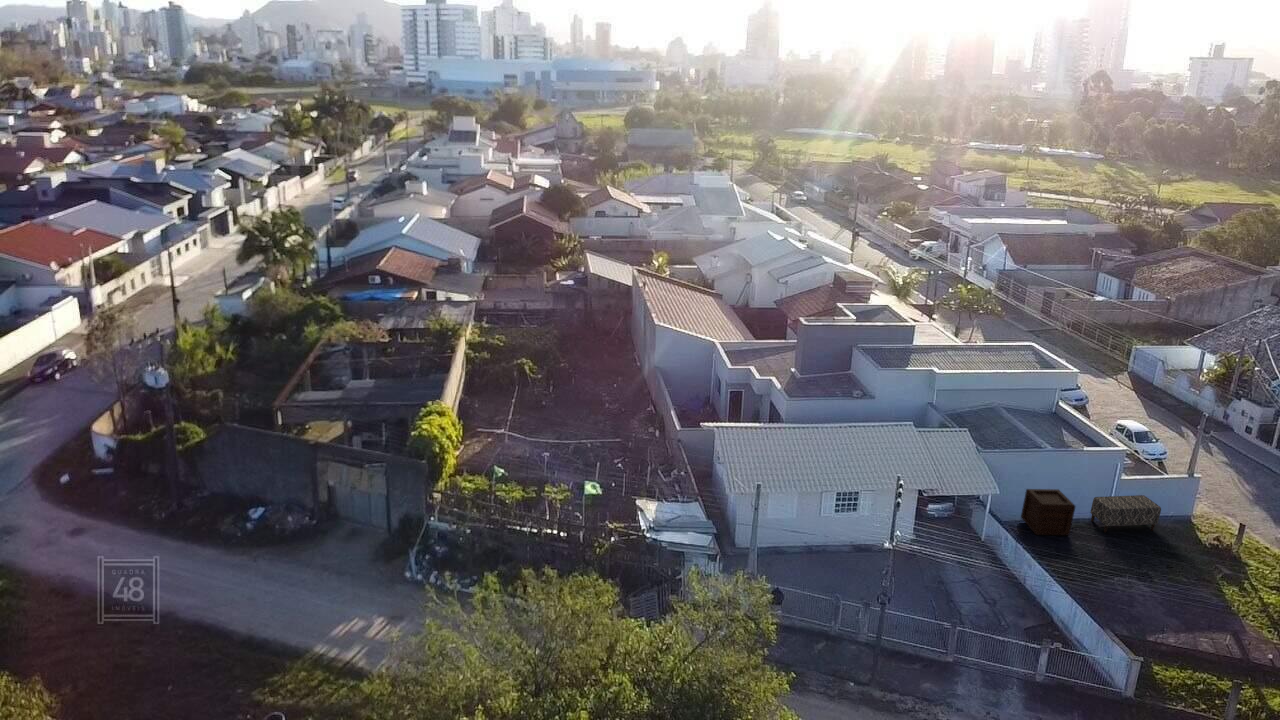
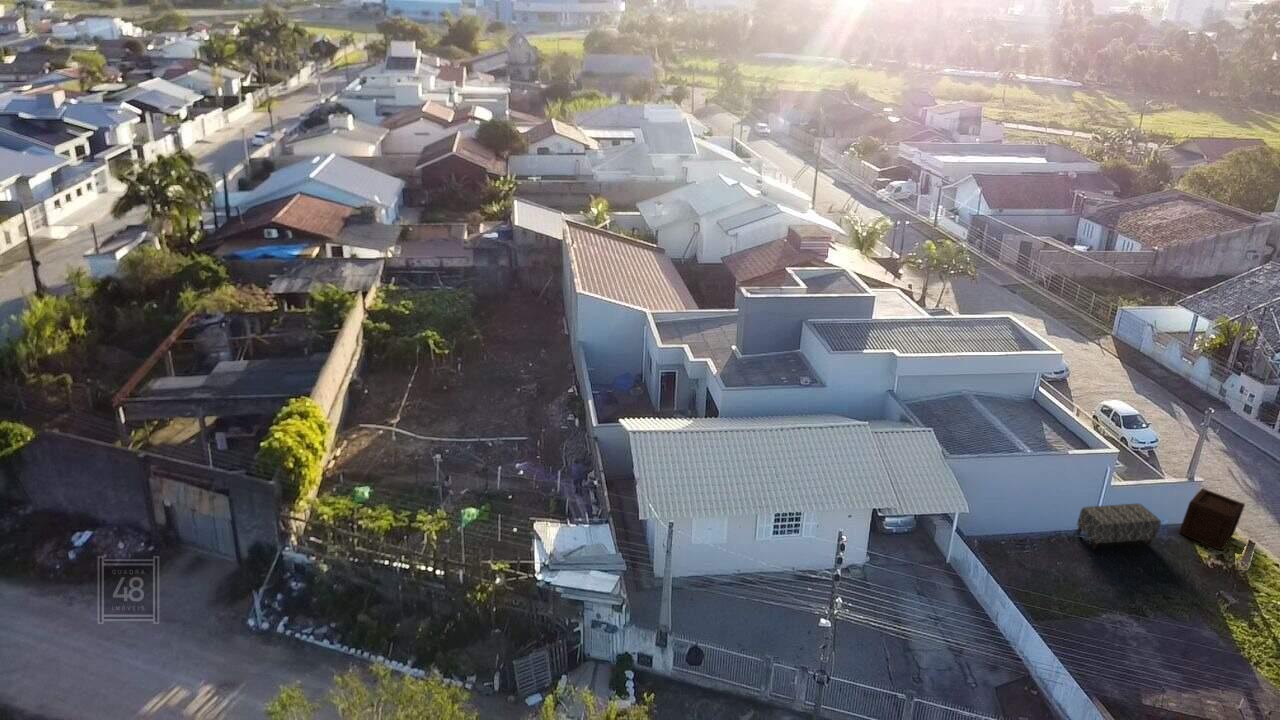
wooden crate: present [1021,489,1075,535] -> present [1179,488,1245,550]

